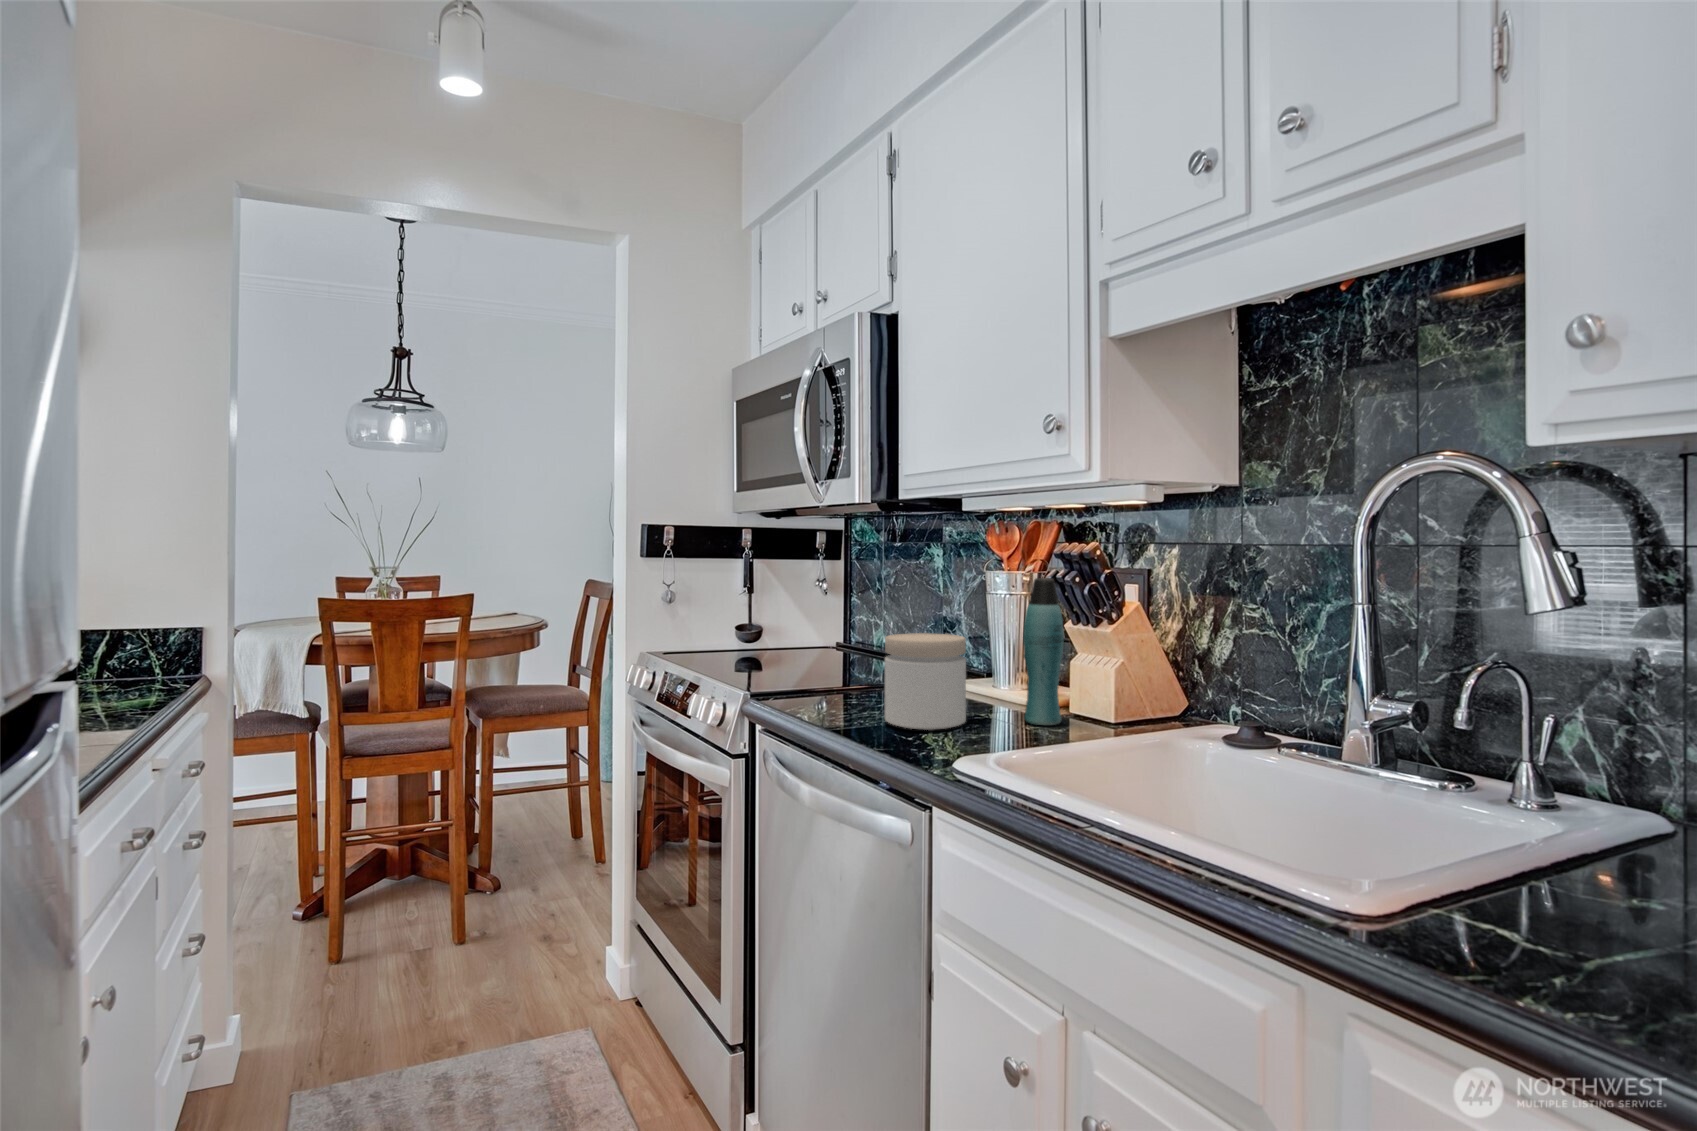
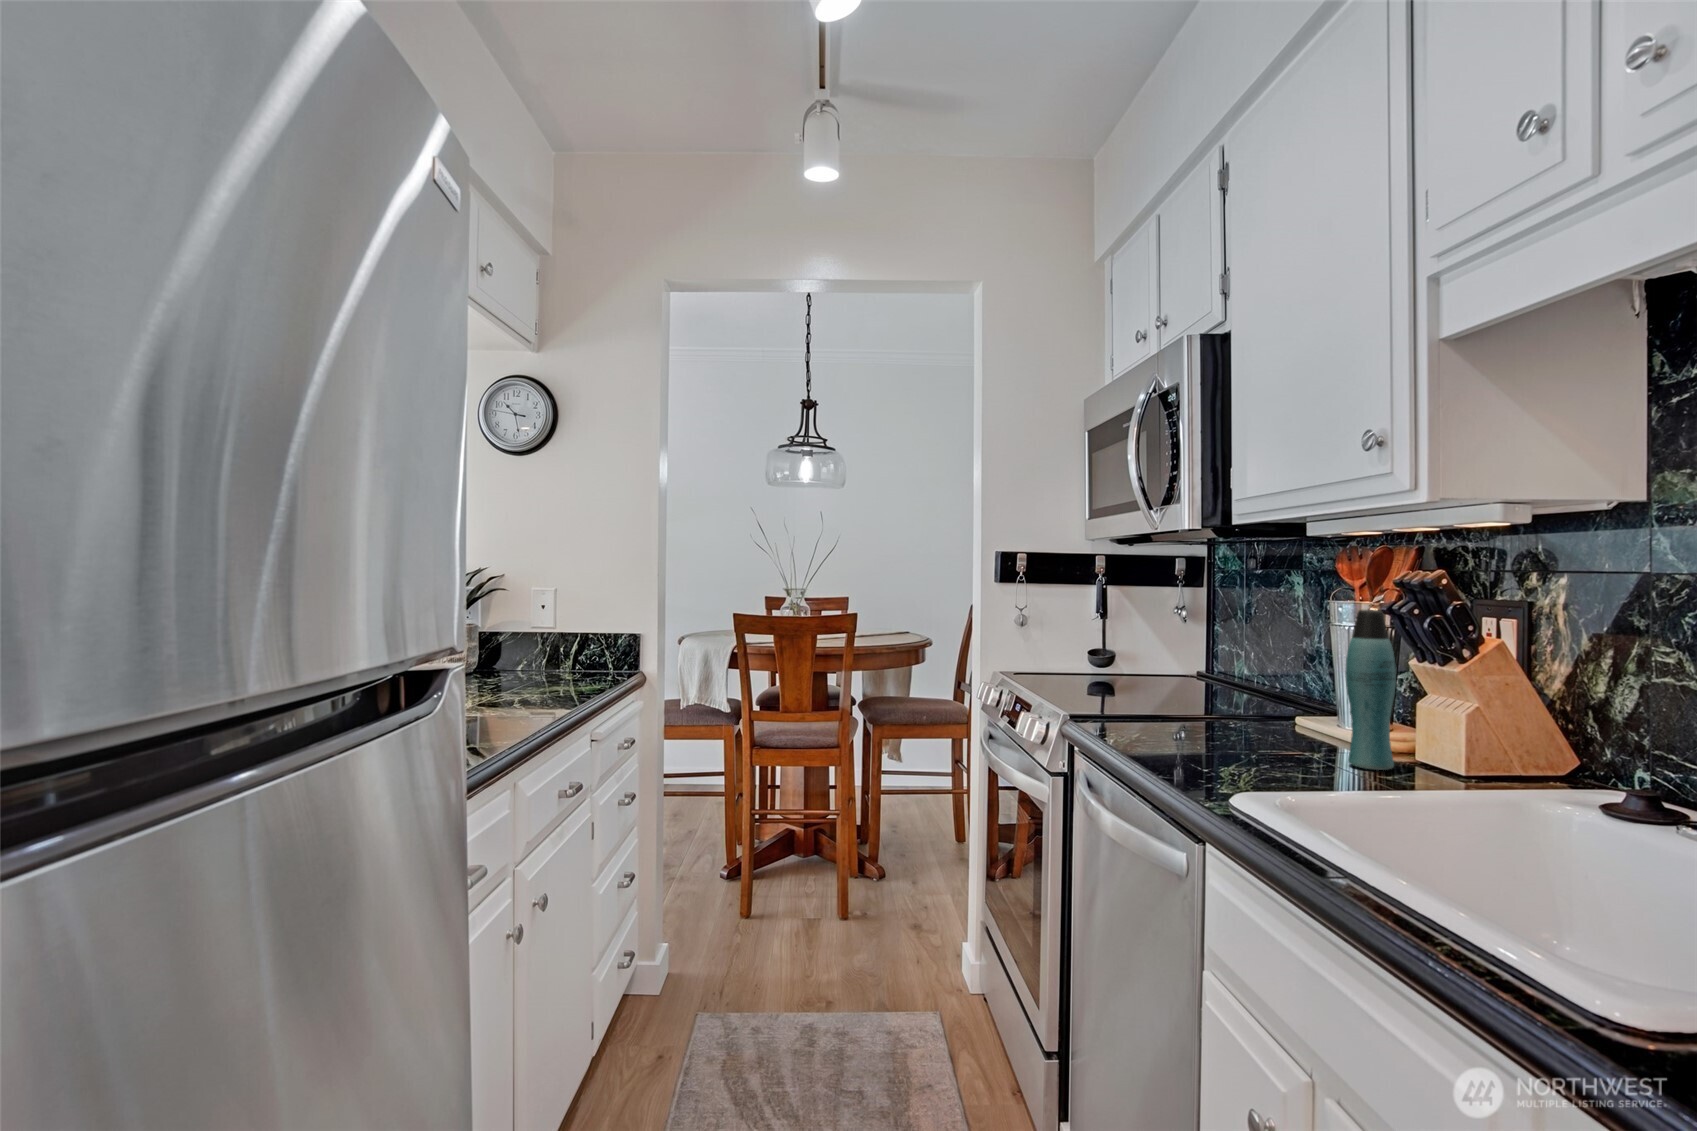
jar: present [885,633,966,730] -> none [1188,663,1278,761]

